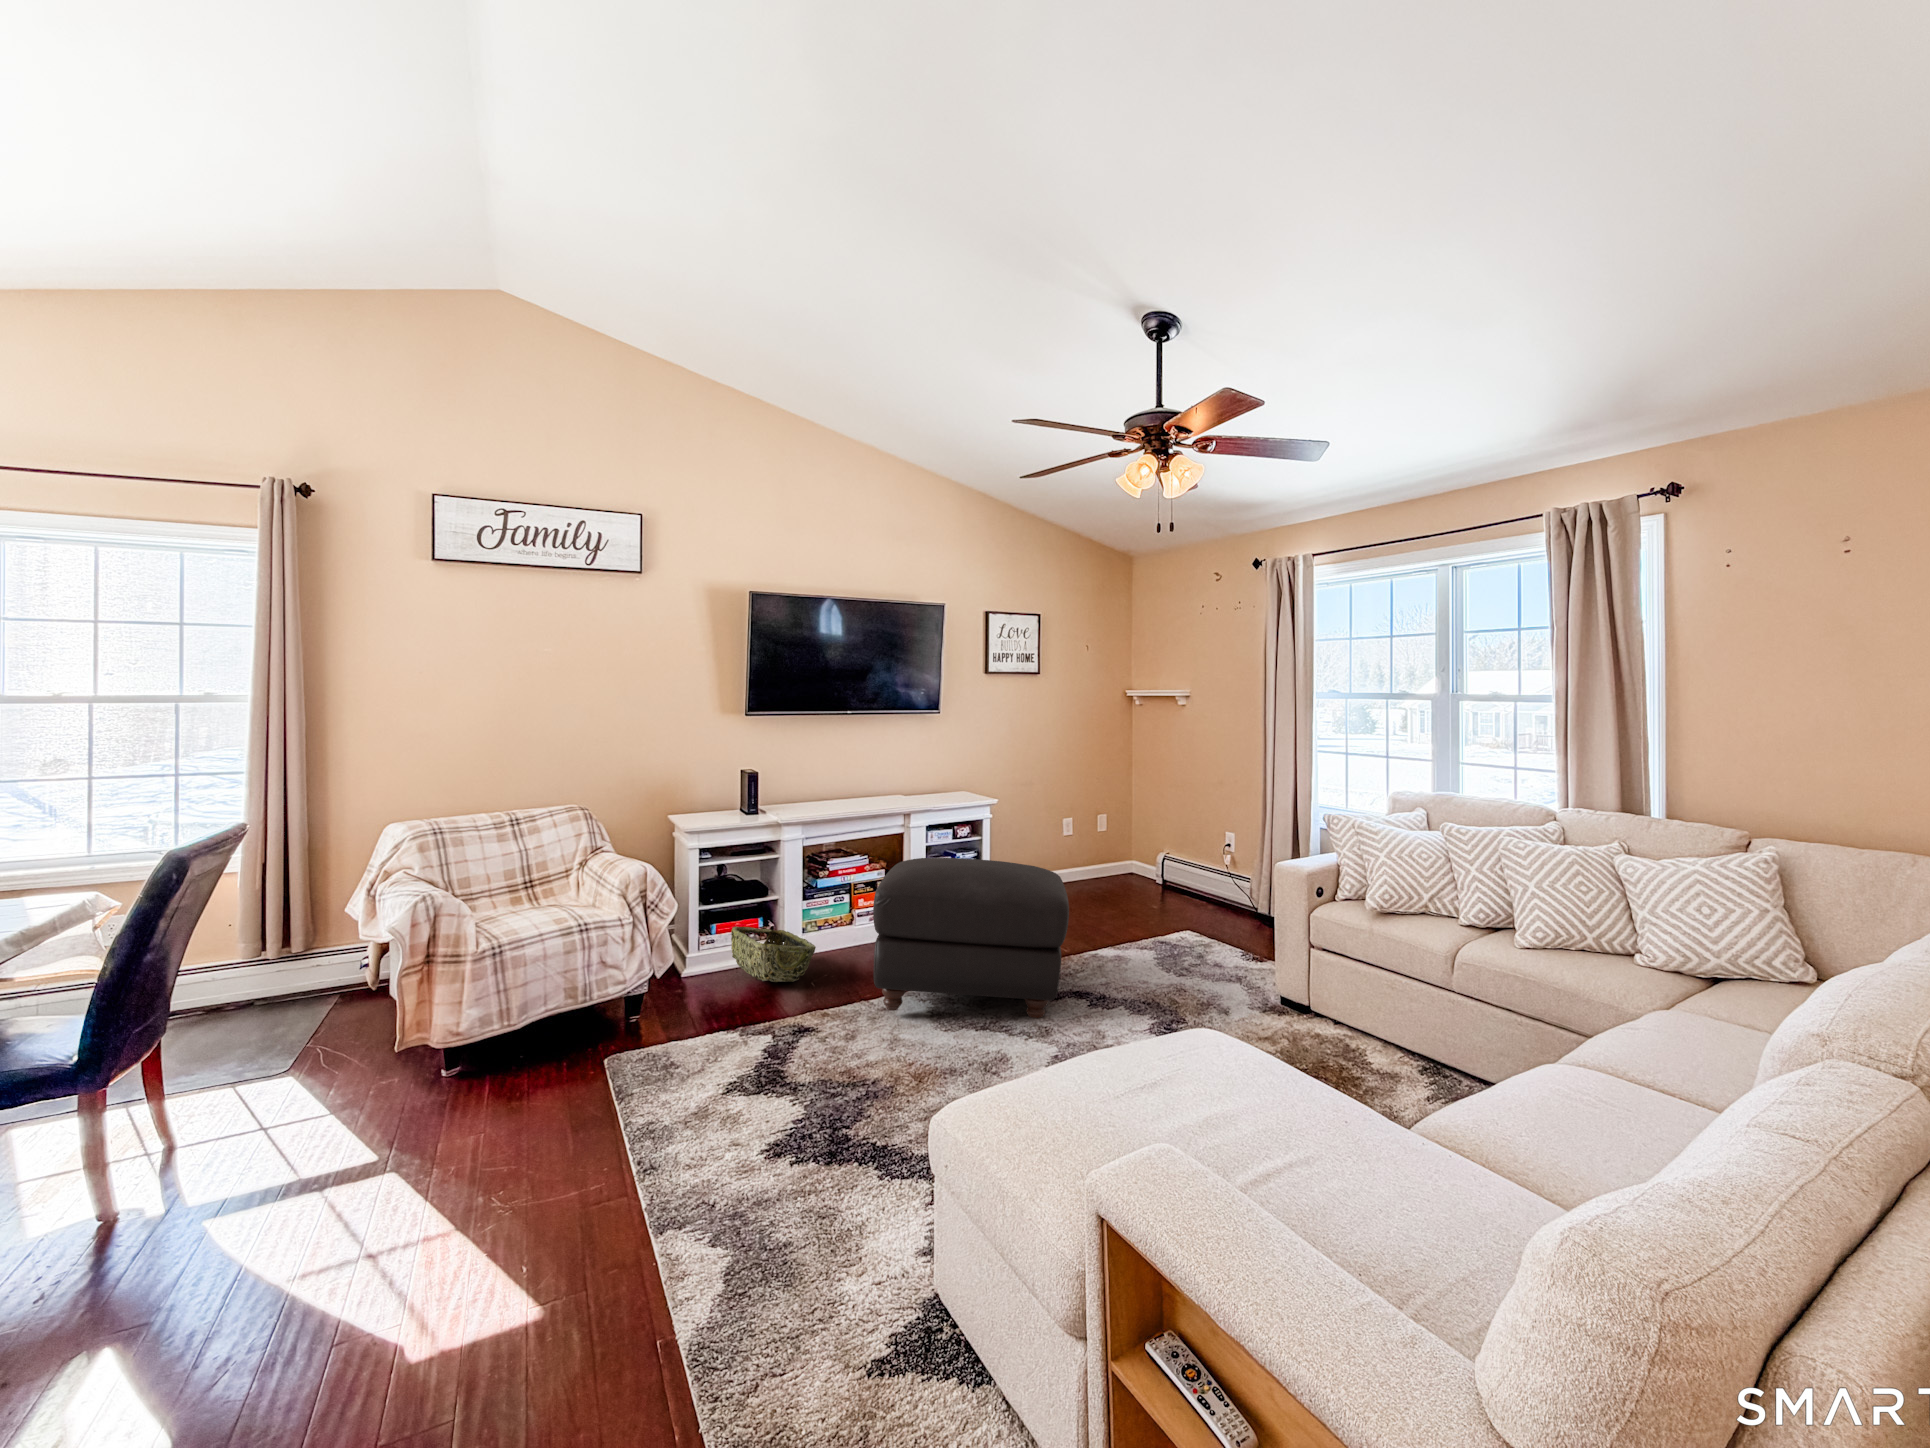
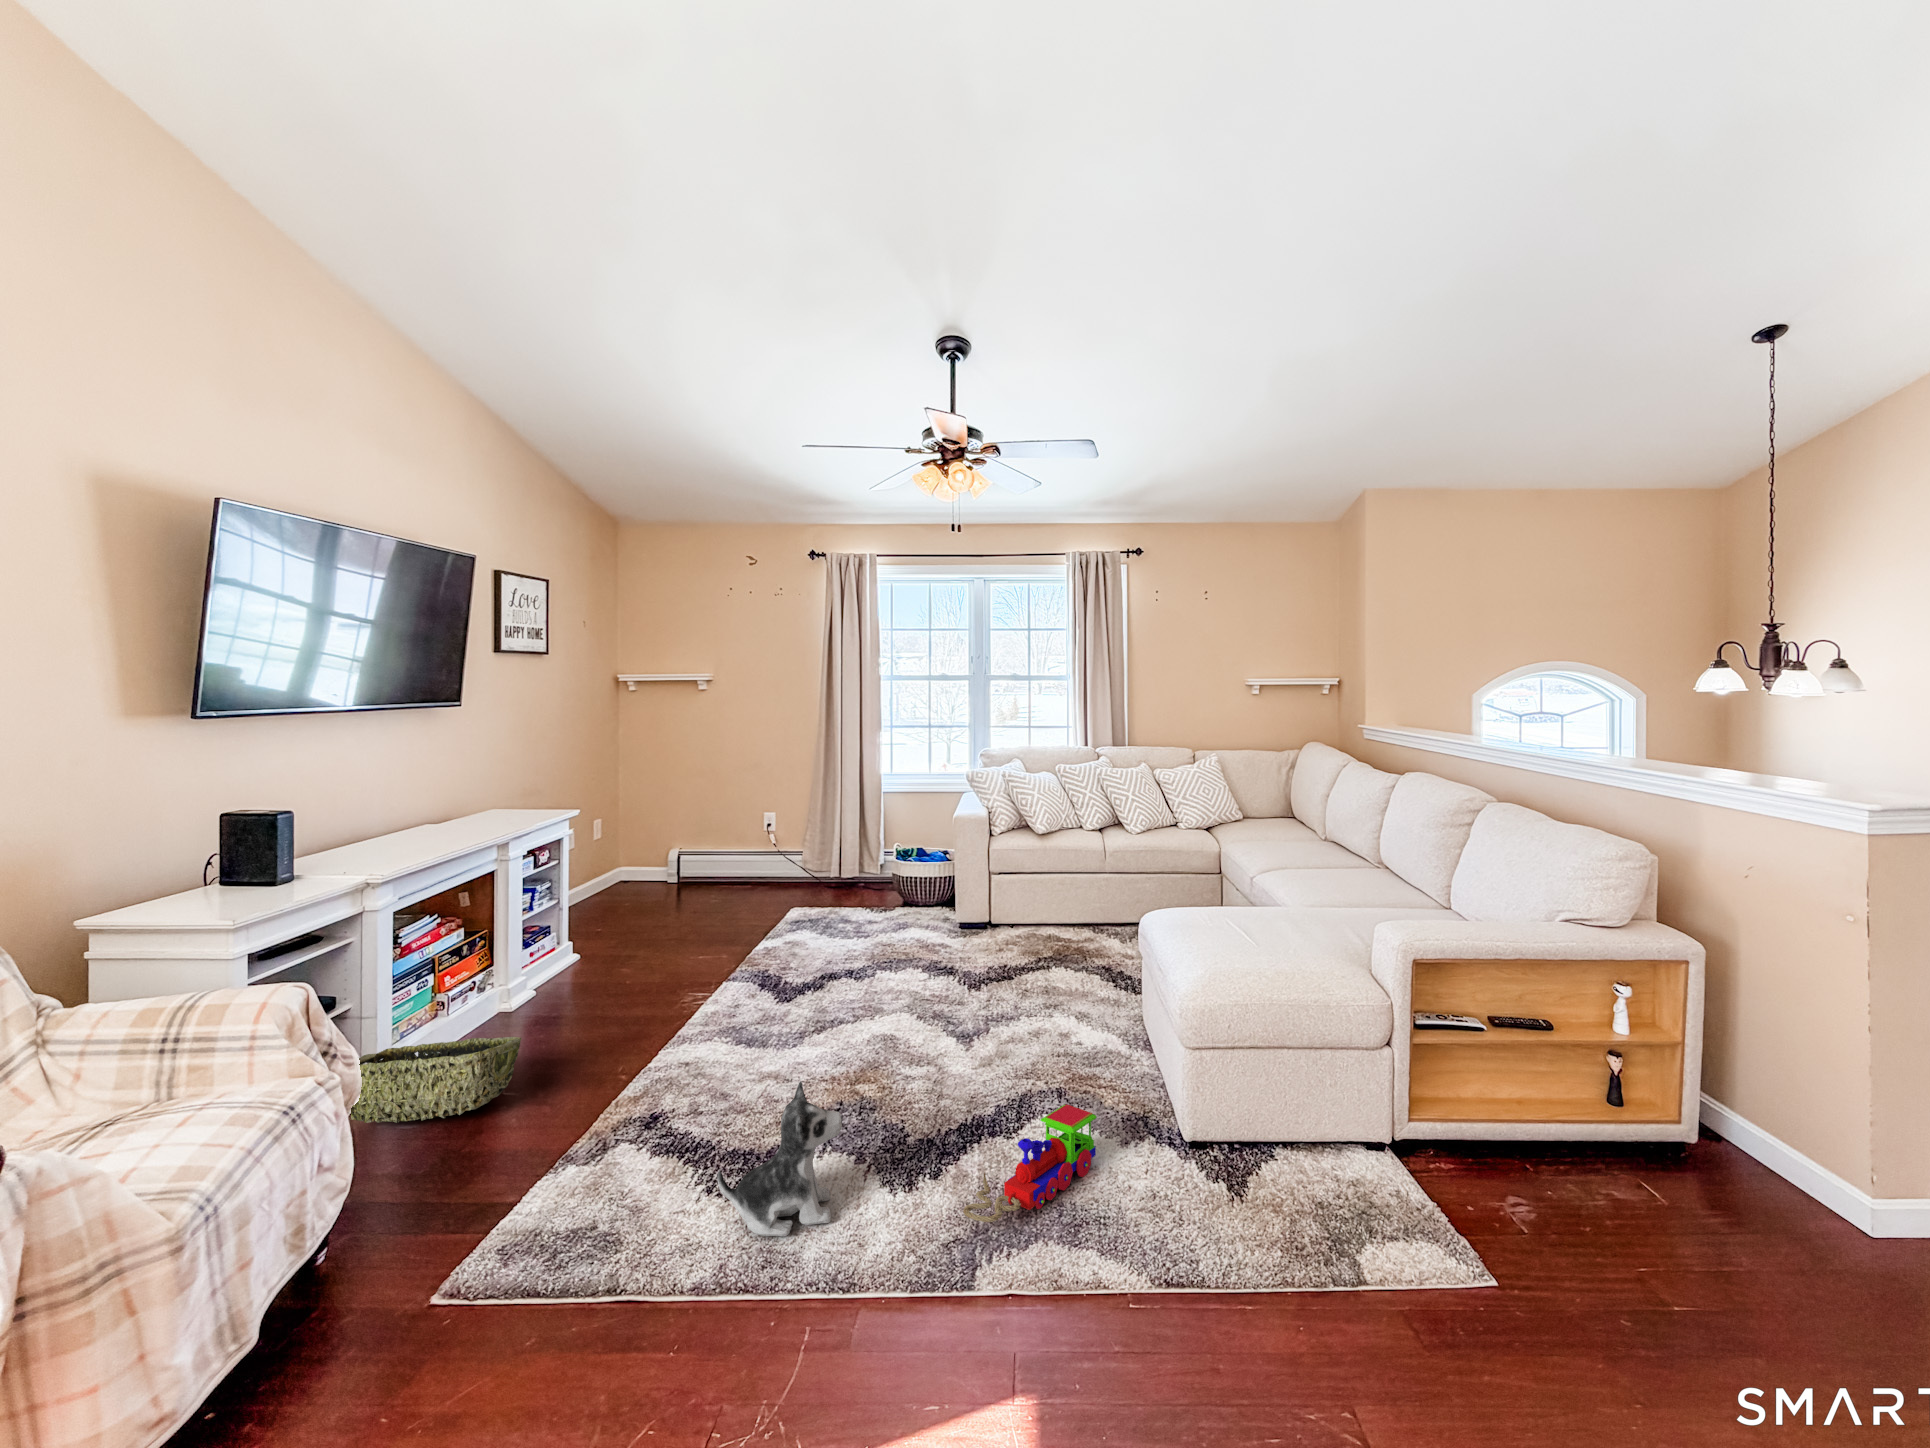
ottoman: present [873,858,1069,1018] -> none [594,862,871,1057]
plush toy: none [686,1026,755,1141] -> present [717,1081,842,1236]
toy train: none [718,1161,881,1244] -> present [963,1104,1097,1222]

